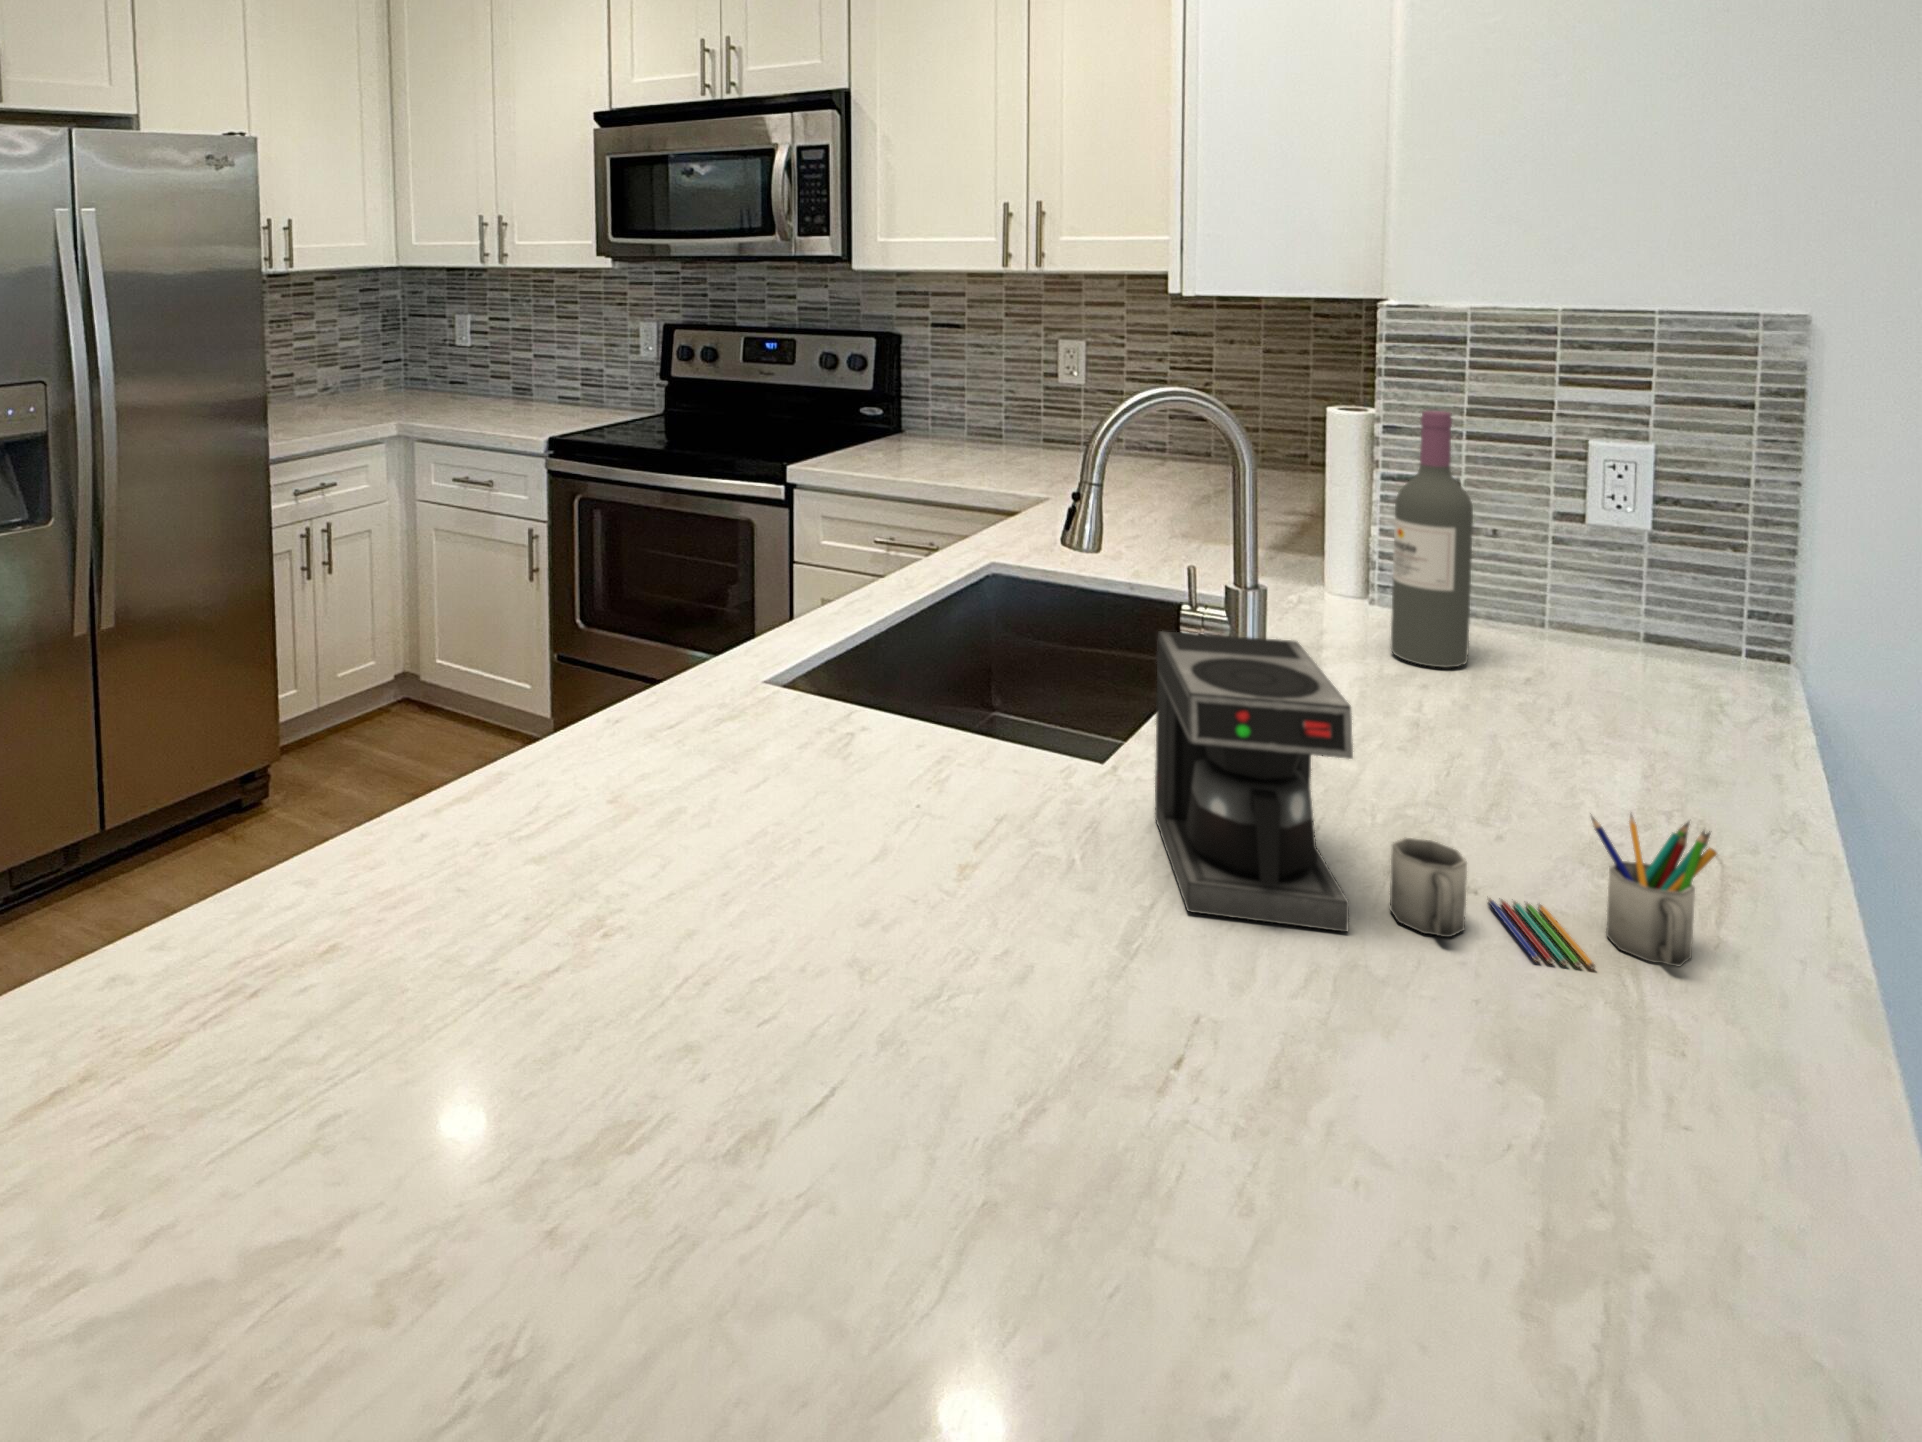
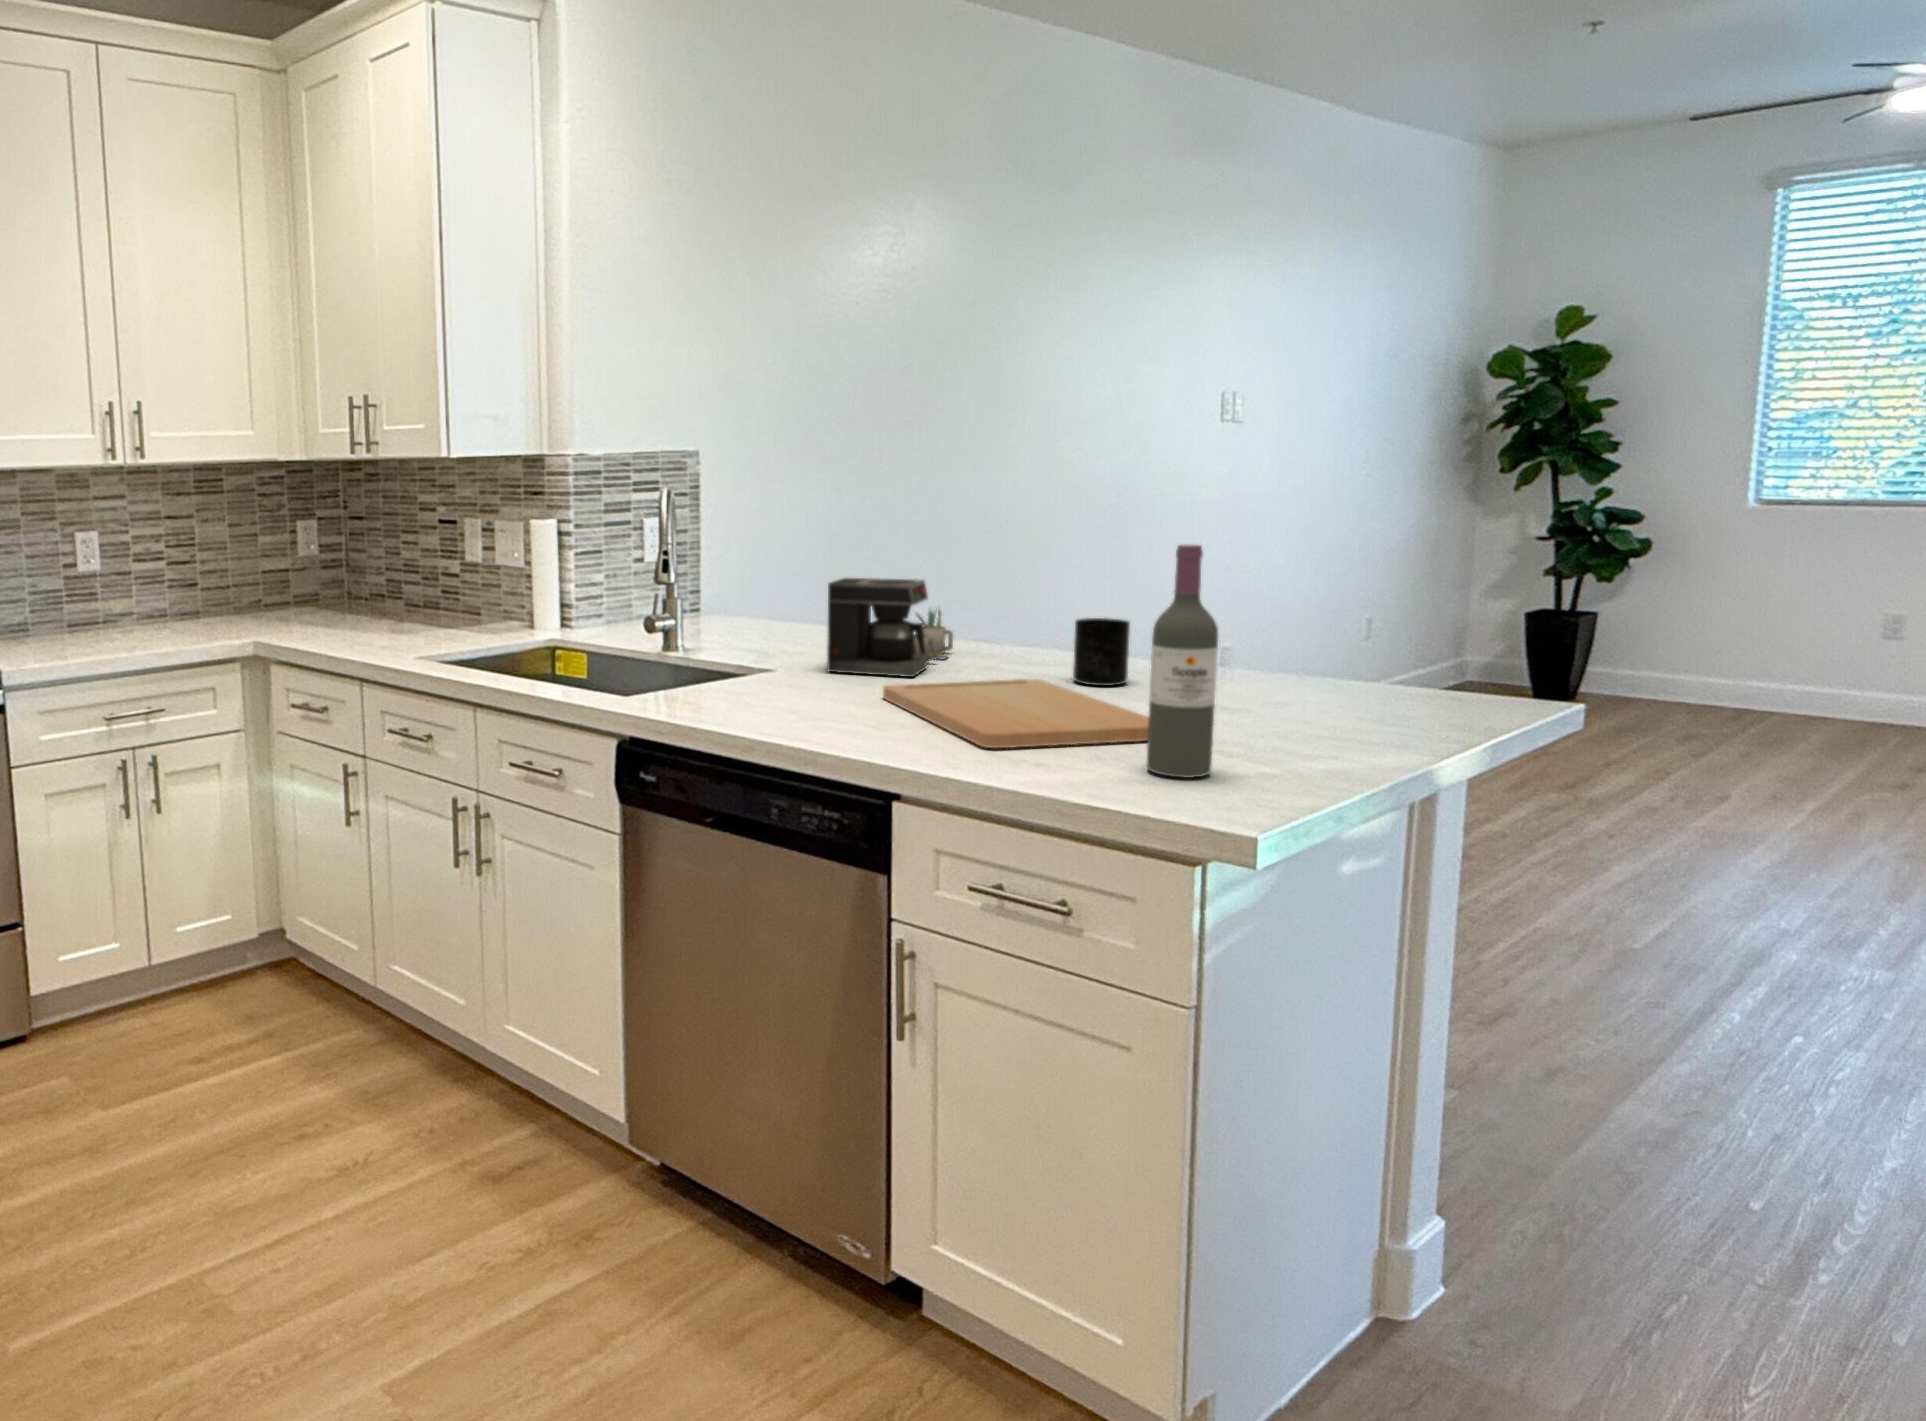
wine bottle: present [1391,411,1473,668] -> present [1146,545,1218,778]
cutting board: none [426,855,1176,1282] -> present [883,679,1149,748]
mug: none [1344,992,1604,1308] -> present [1073,618,1130,686]

